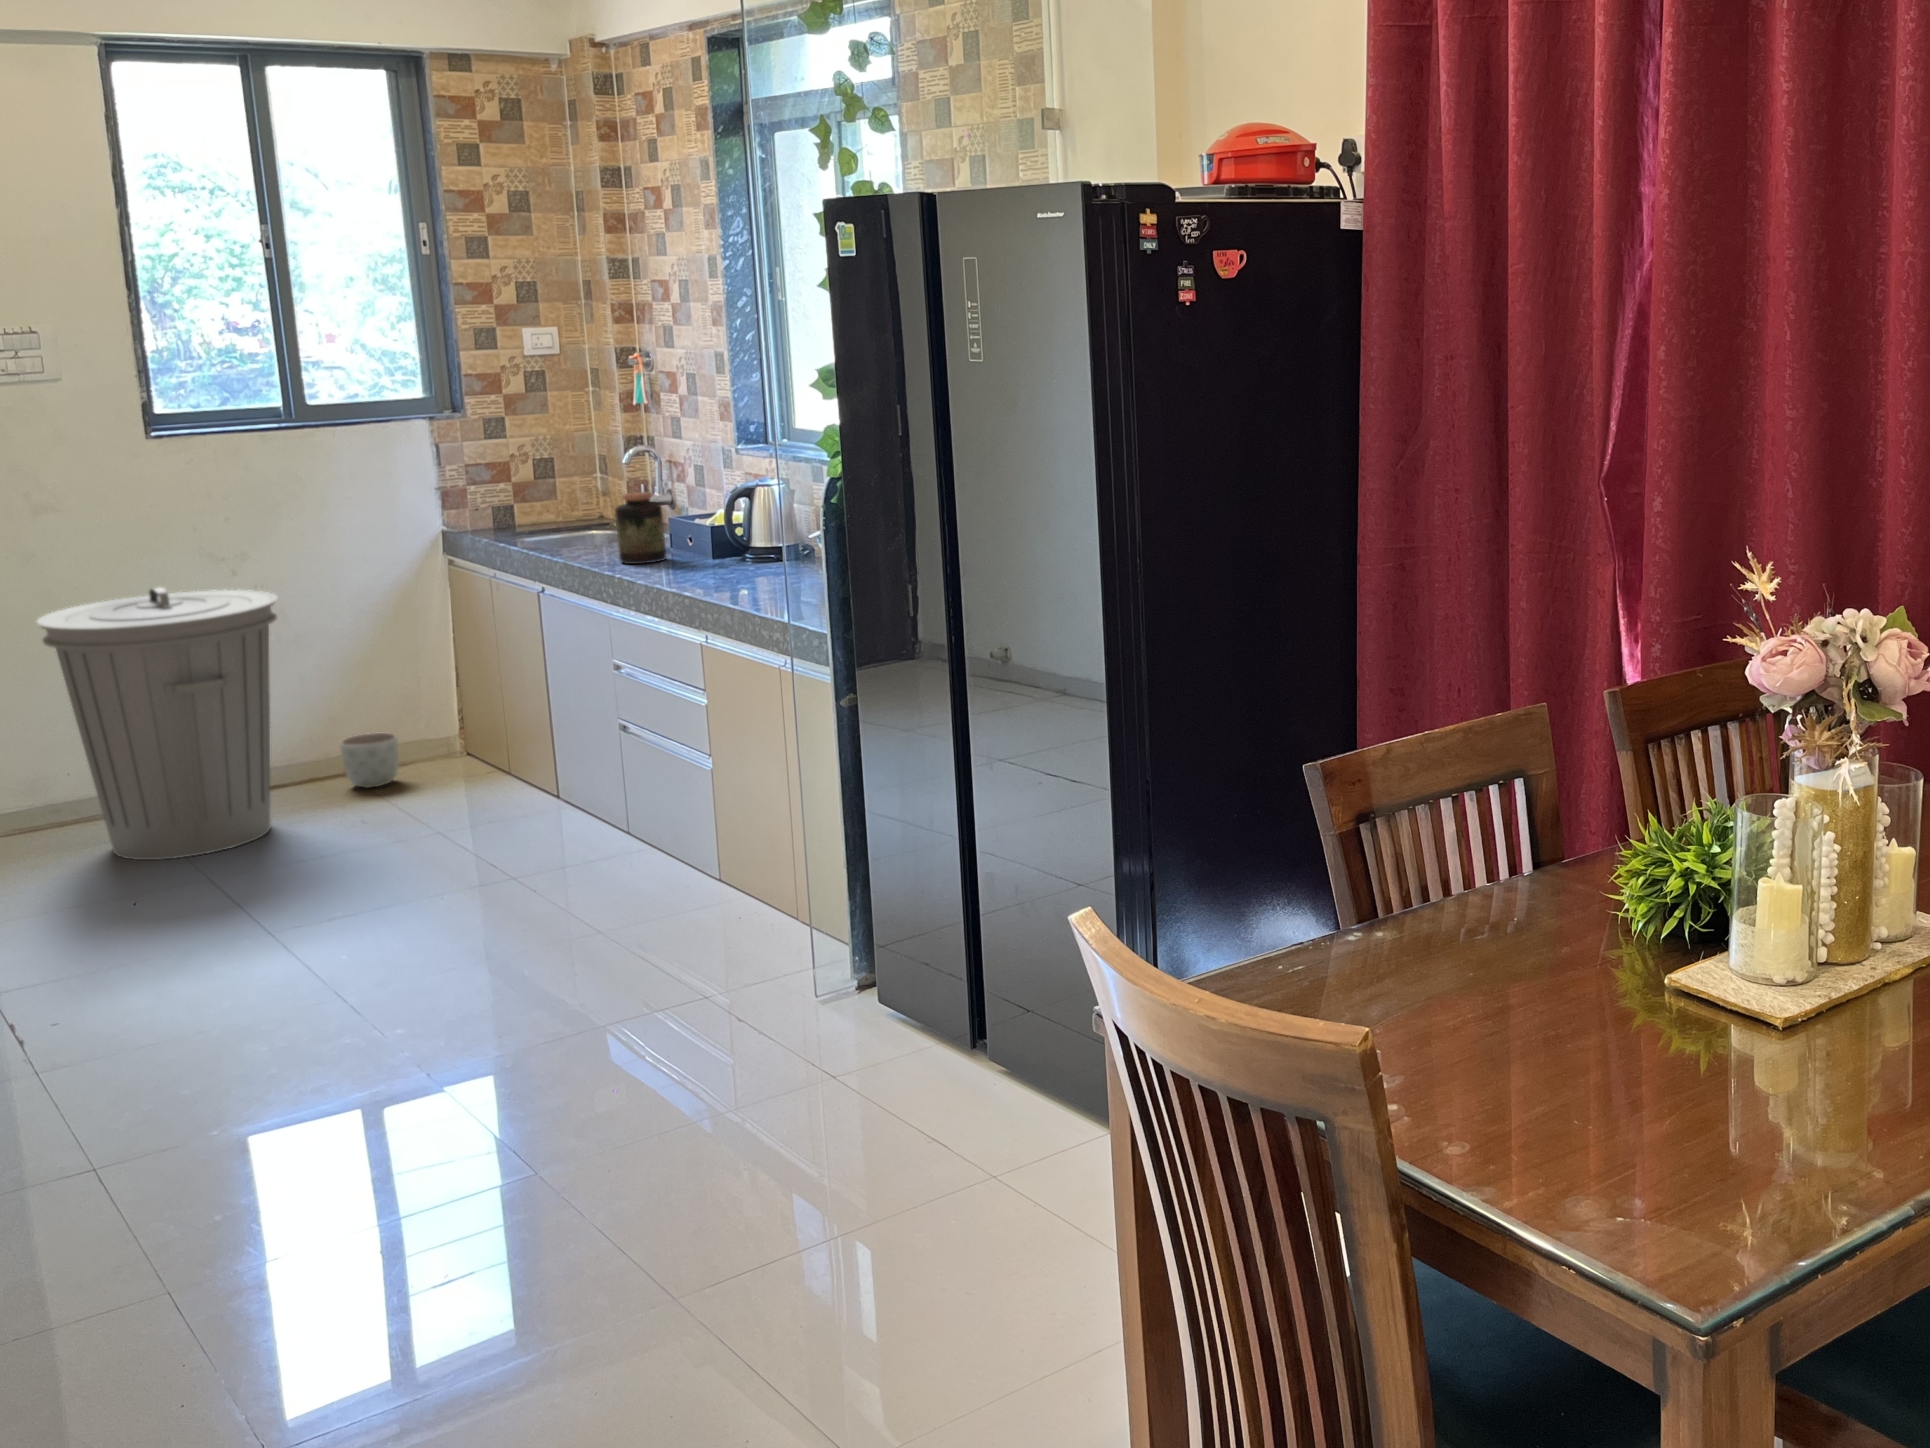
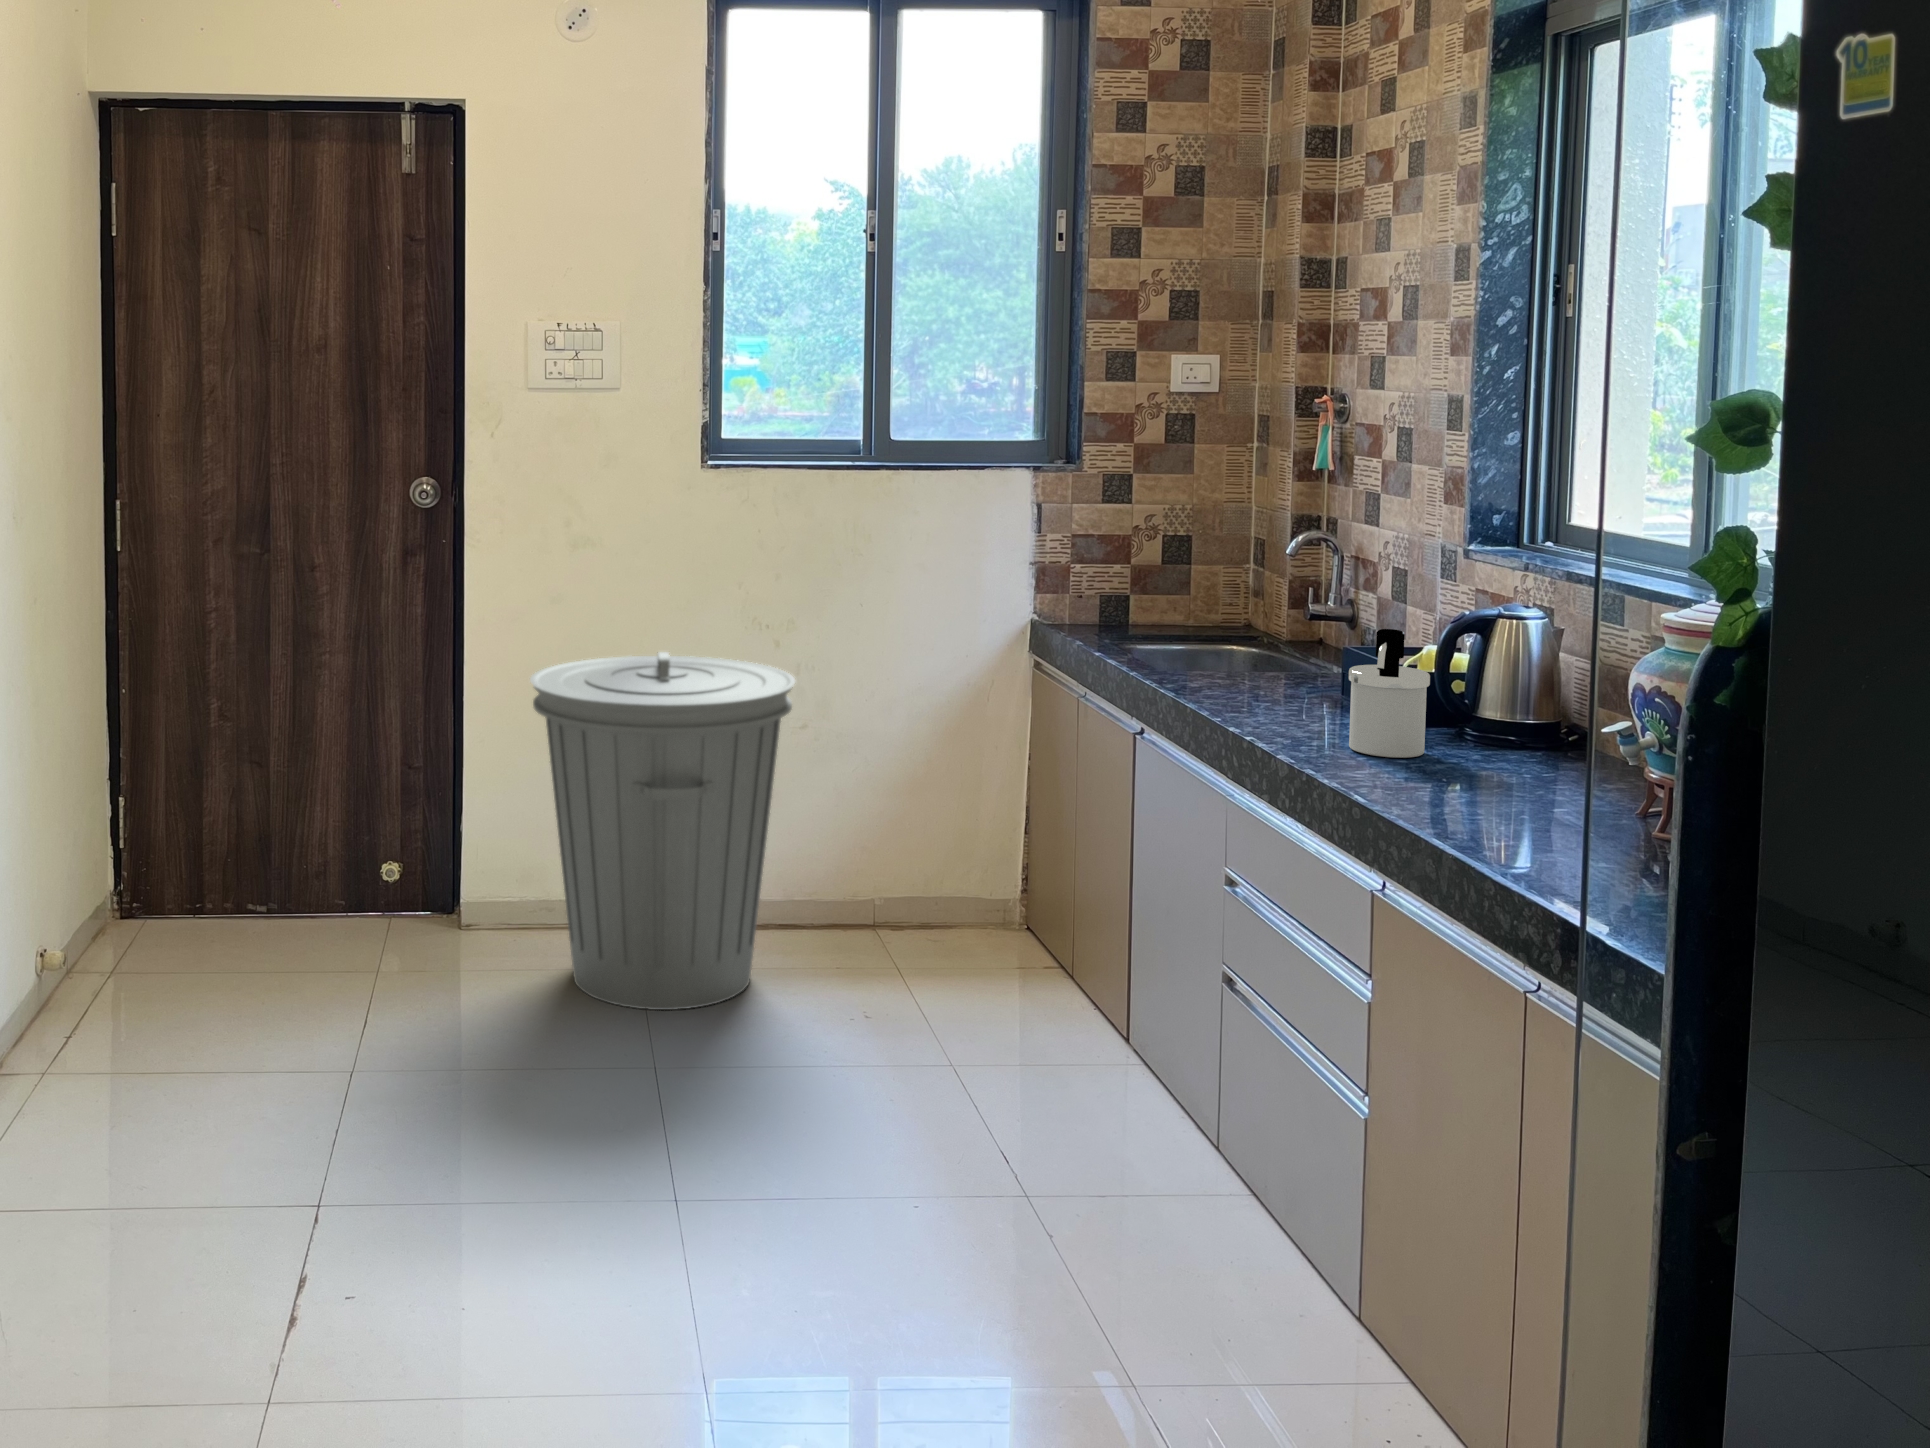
jar: present [615,492,666,564] -> none [1245,606,1326,726]
soap dispenser: none [679,496,725,568] -> present [1349,629,1430,758]
planter: present [340,733,398,787] -> none [864,870,934,947]

